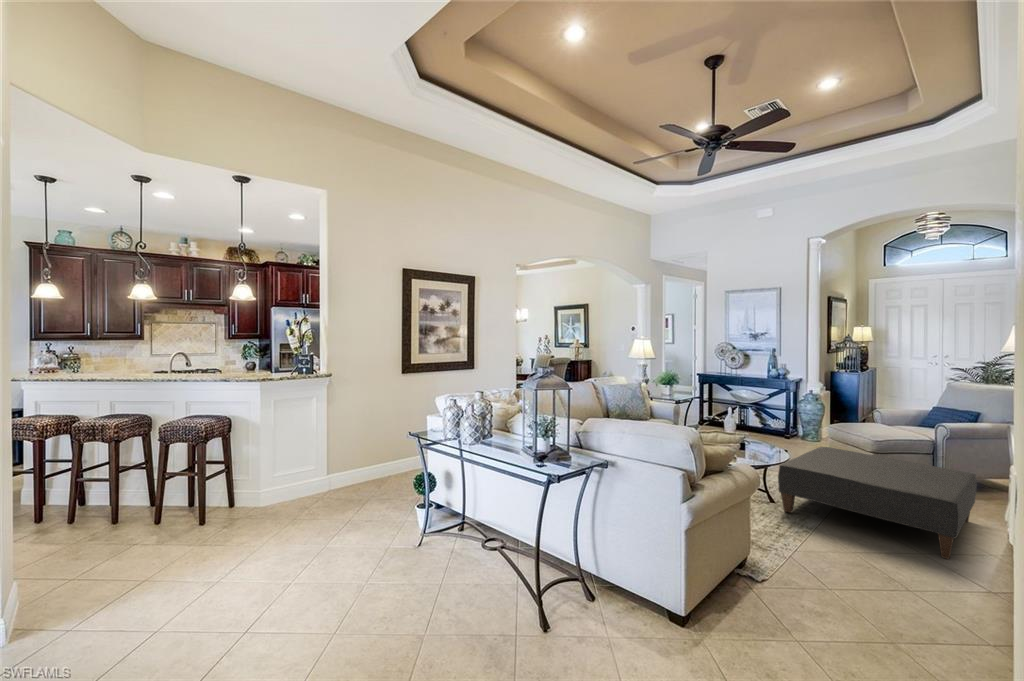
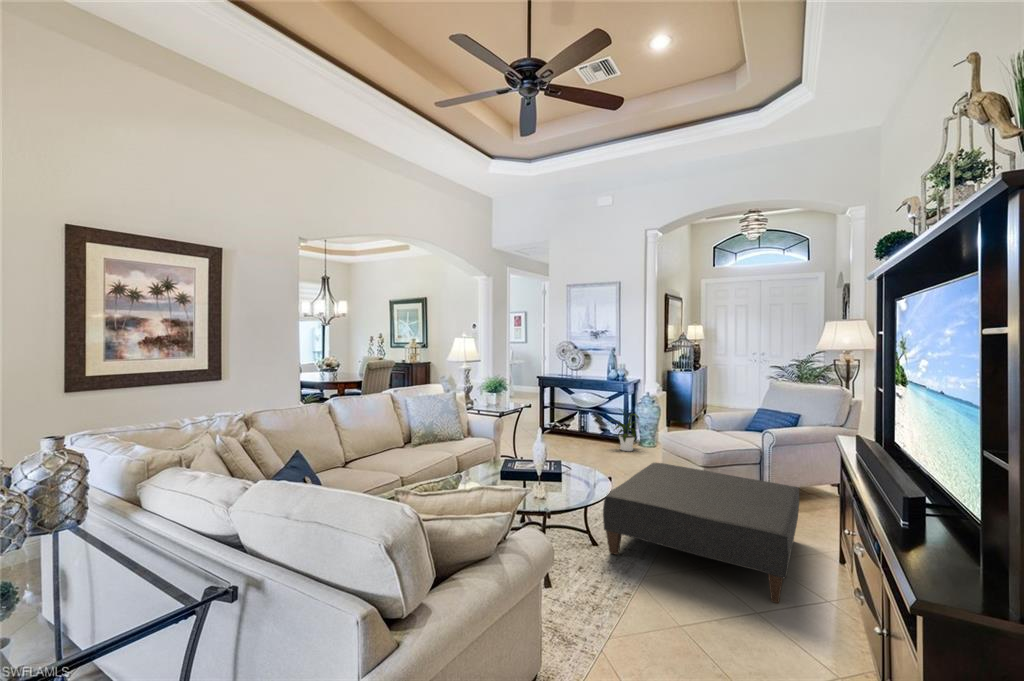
house plant: none [766,402,802,442] -> present [615,411,639,451]

